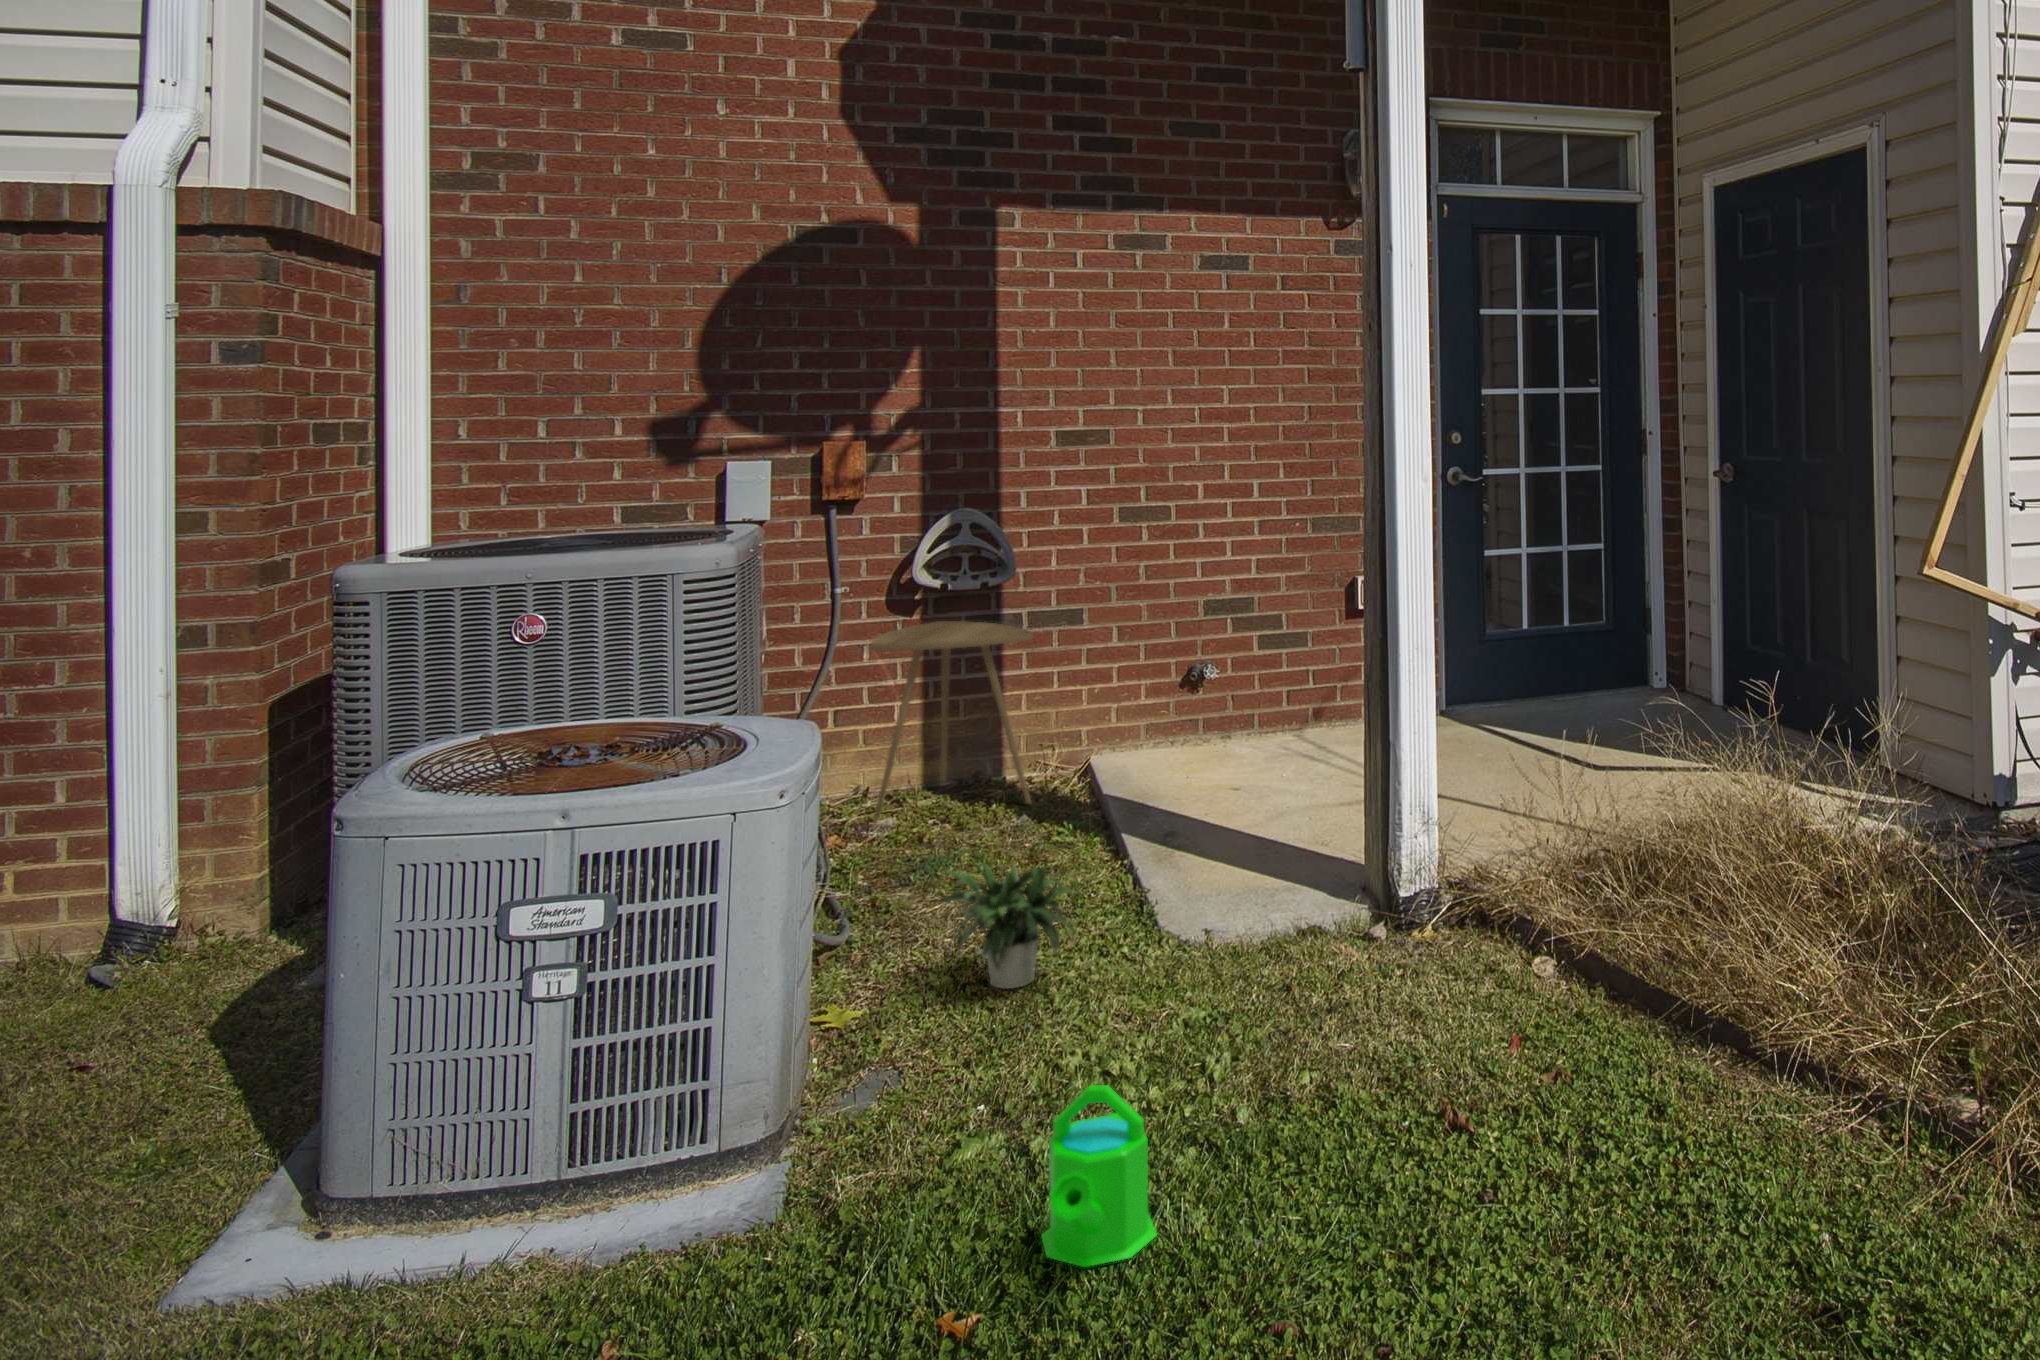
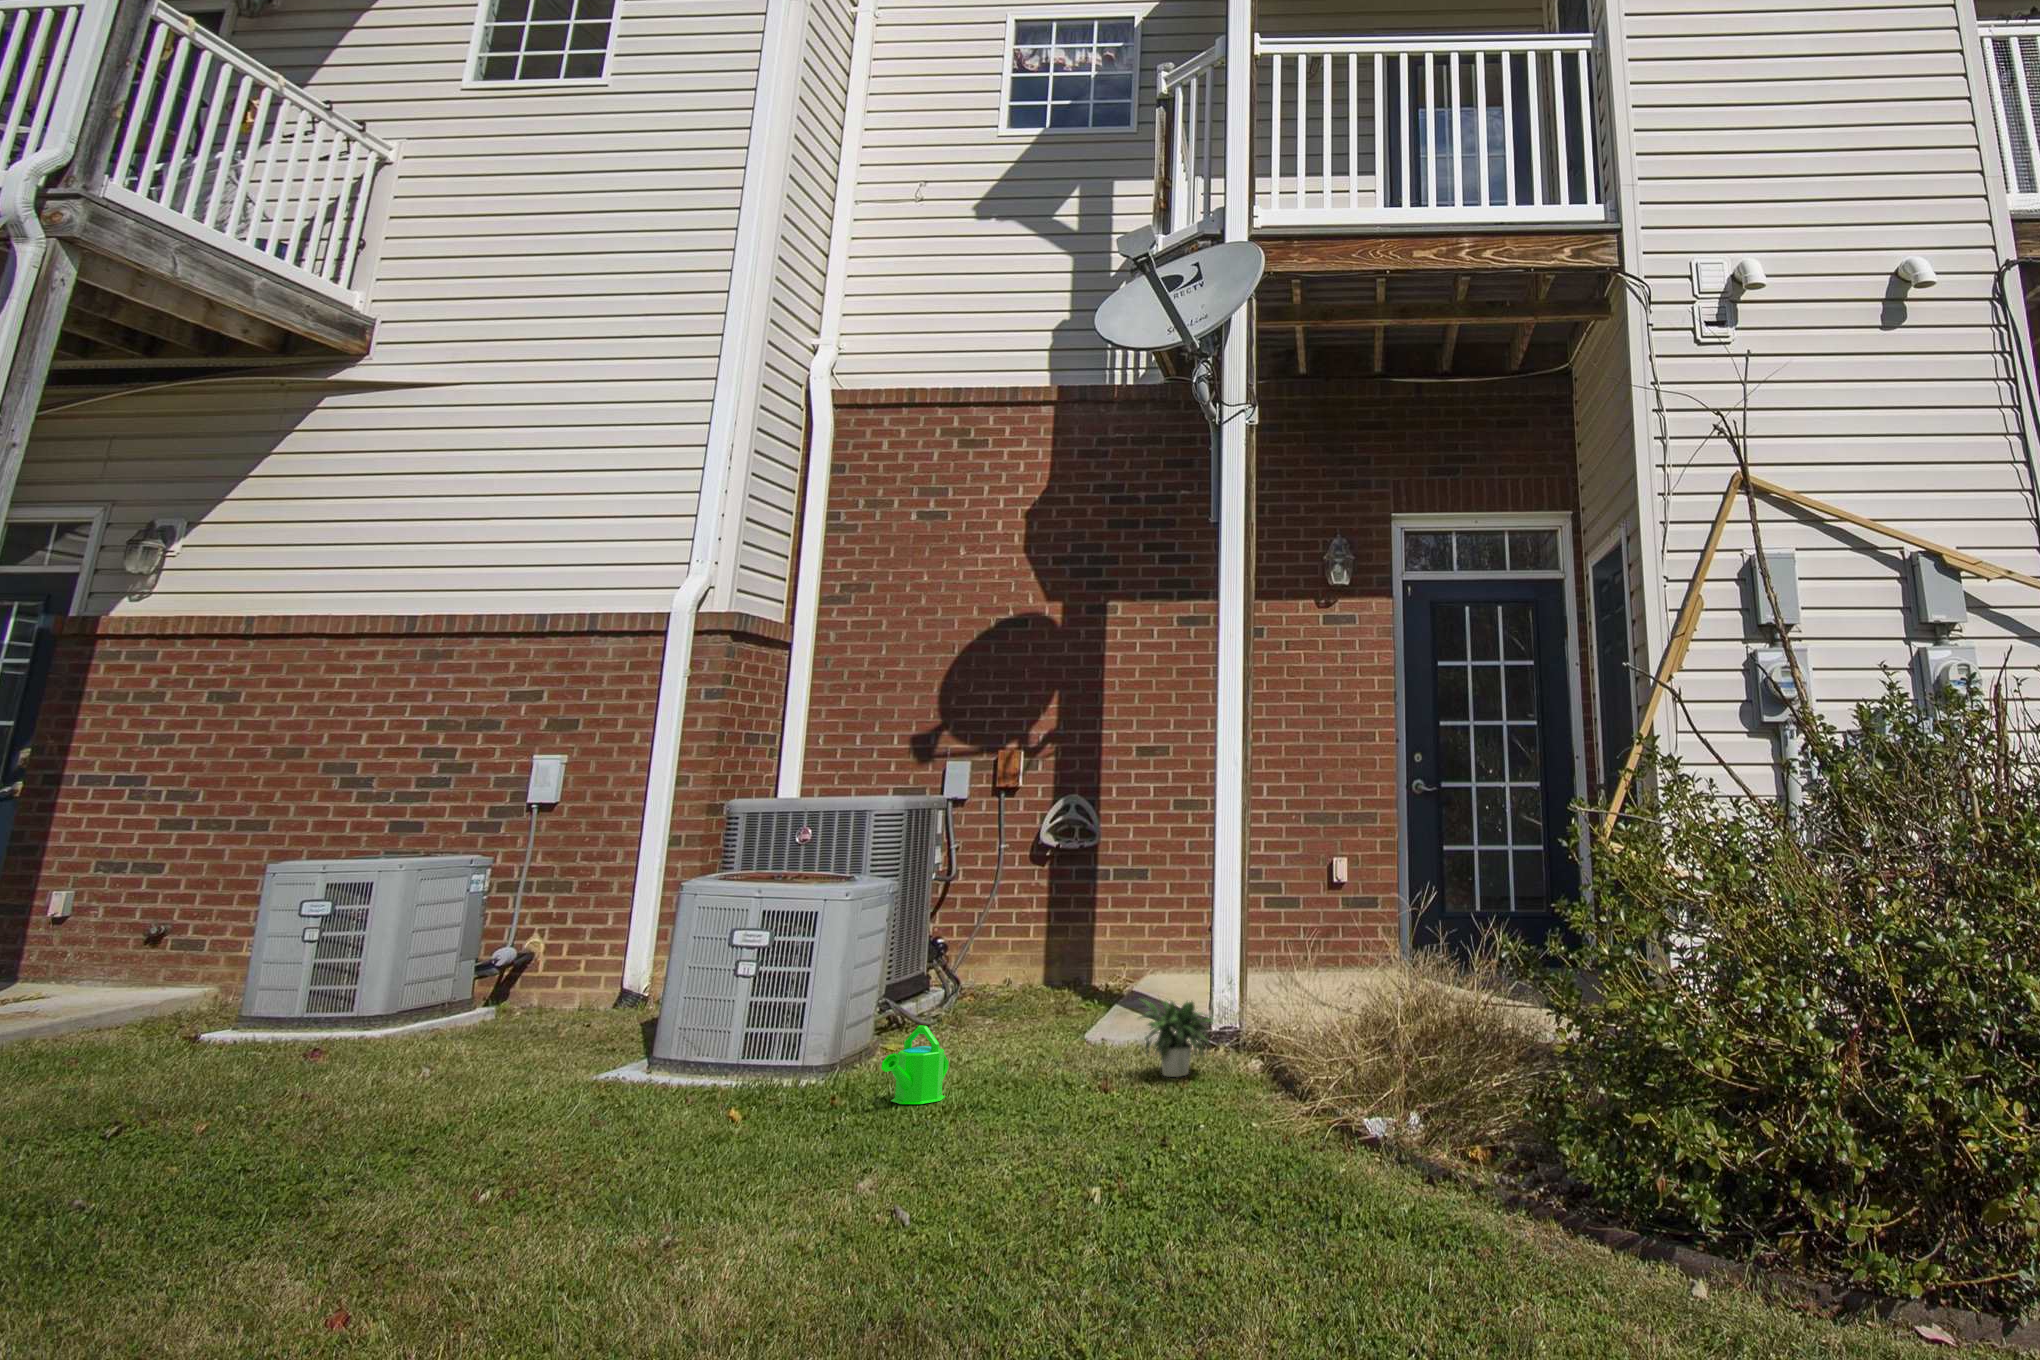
side table: present [870,621,1033,820] -> none [1004,860,1100,975]
potted plant: present [942,864,1076,989] -> present [1140,1000,1213,1077]

